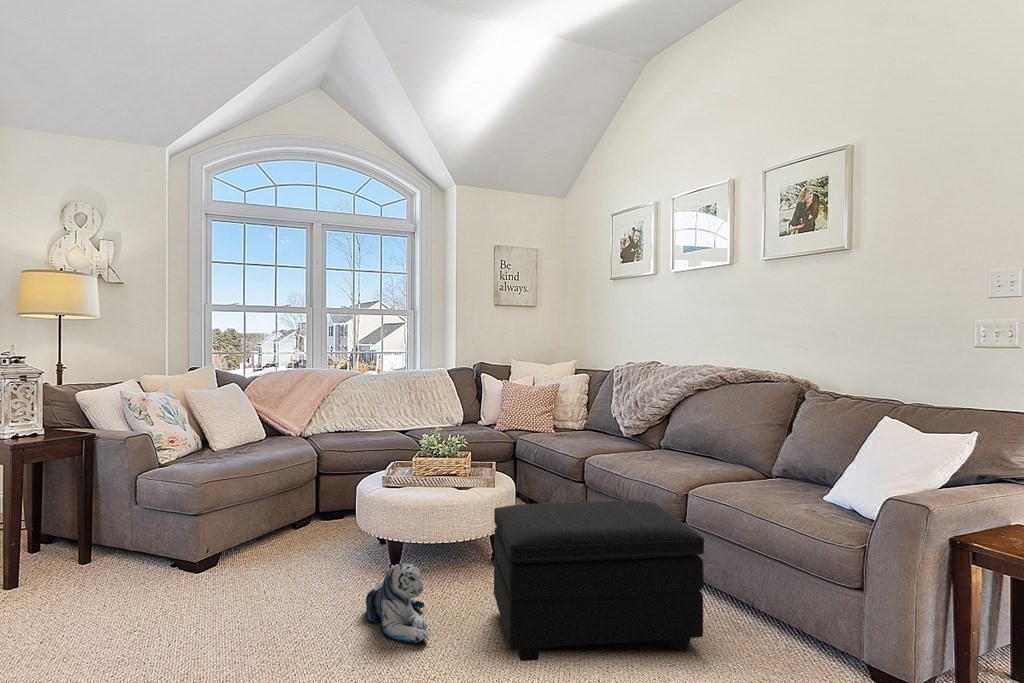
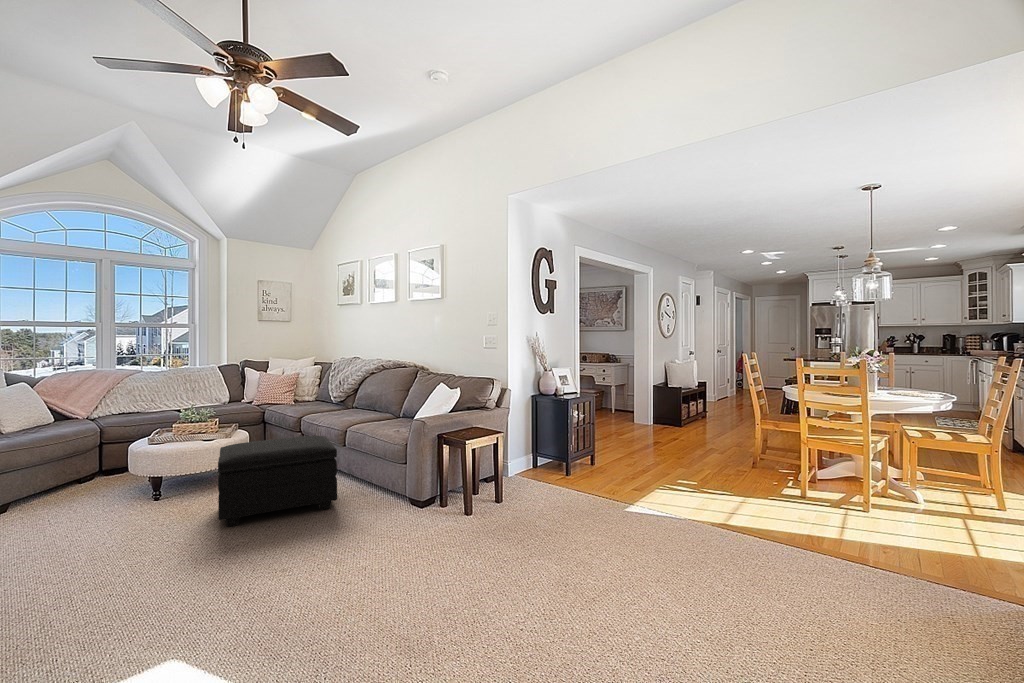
plush toy: present [366,563,428,643] -> none [126,485,172,530]

